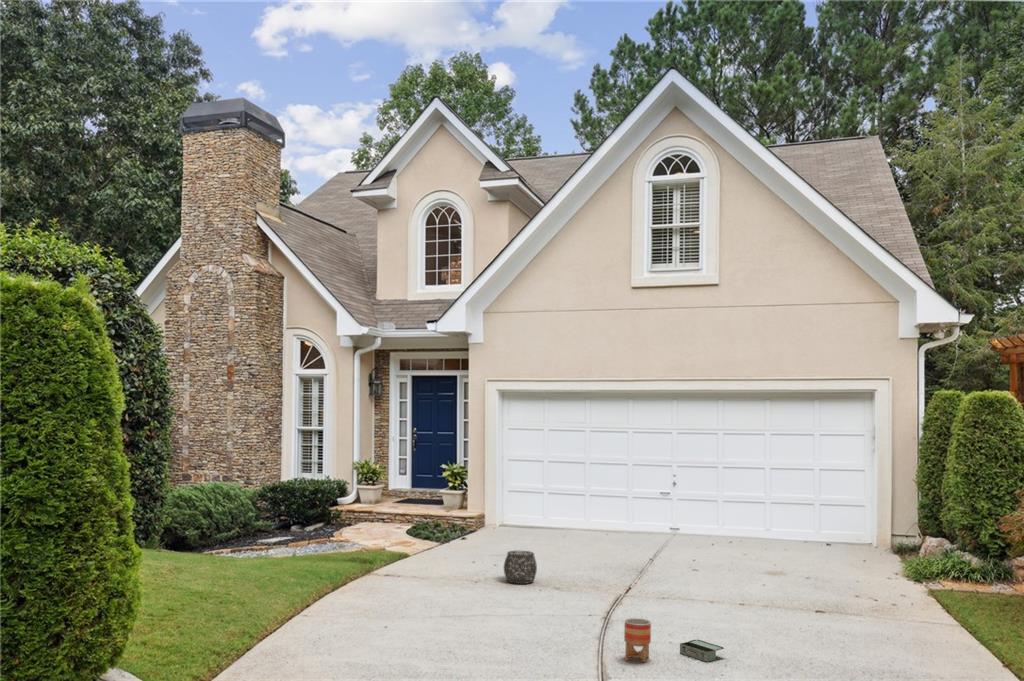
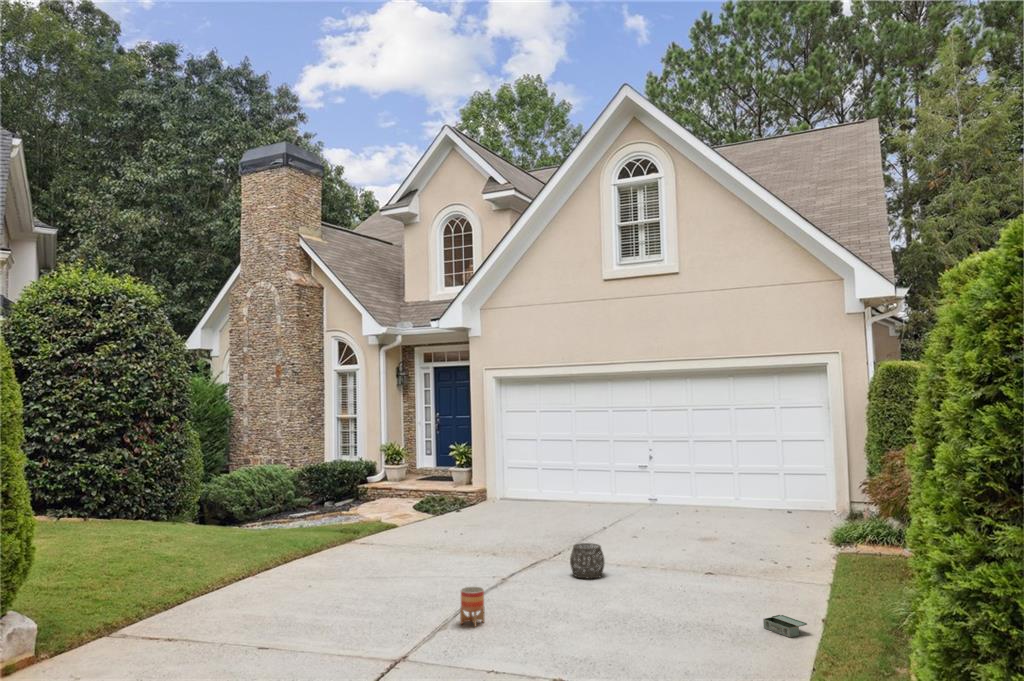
woven basket: present [504,551,537,584] -> present [570,543,604,579]
toolbox: present [680,640,724,662] -> present [763,615,807,637]

